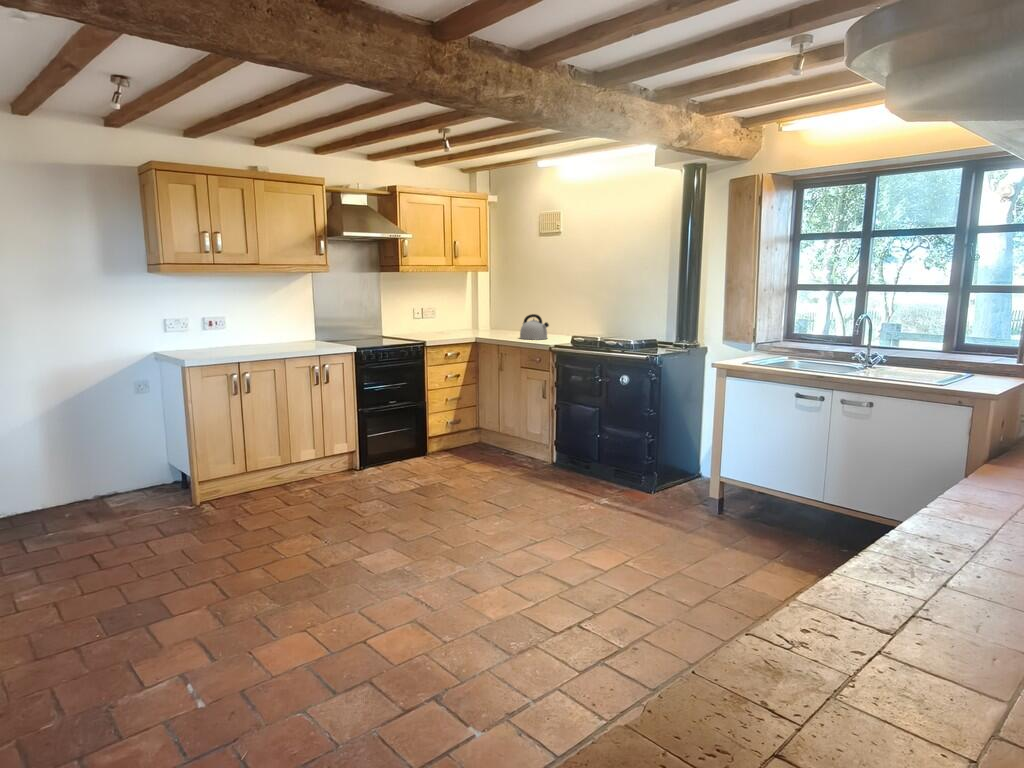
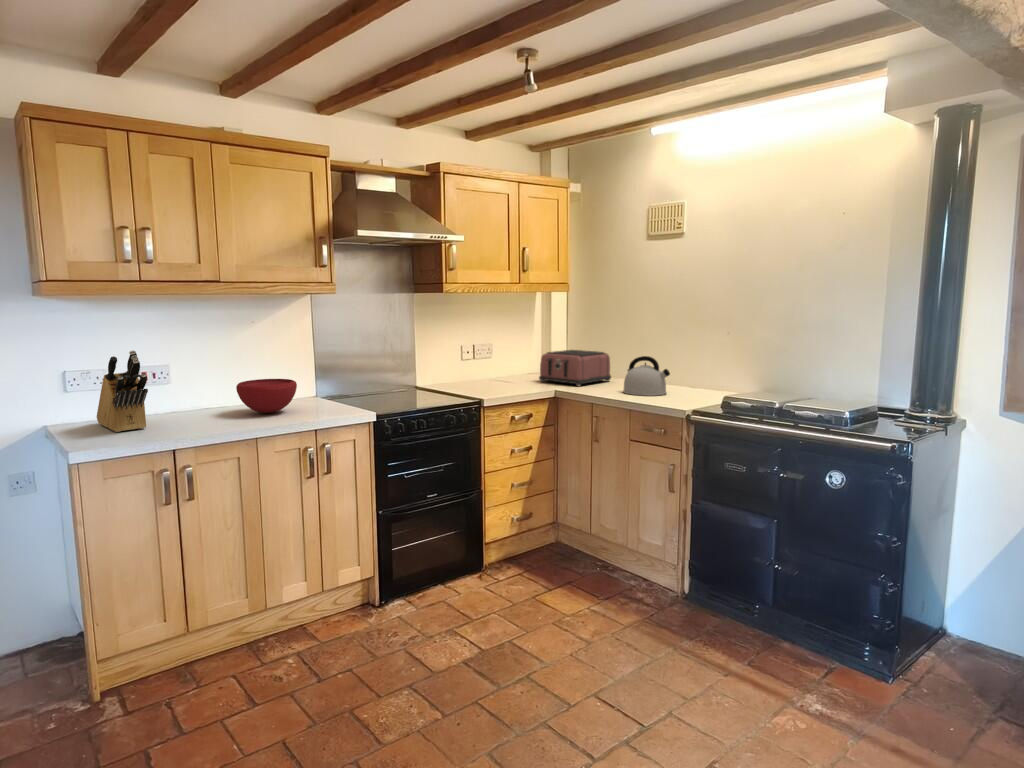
knife block: none [185,305,221,354] -> present [97,351,148,432]
toaster: none [467,312,517,336] -> present [539,350,611,386]
bowl: none [268,326,306,347] -> present [236,379,297,413]

